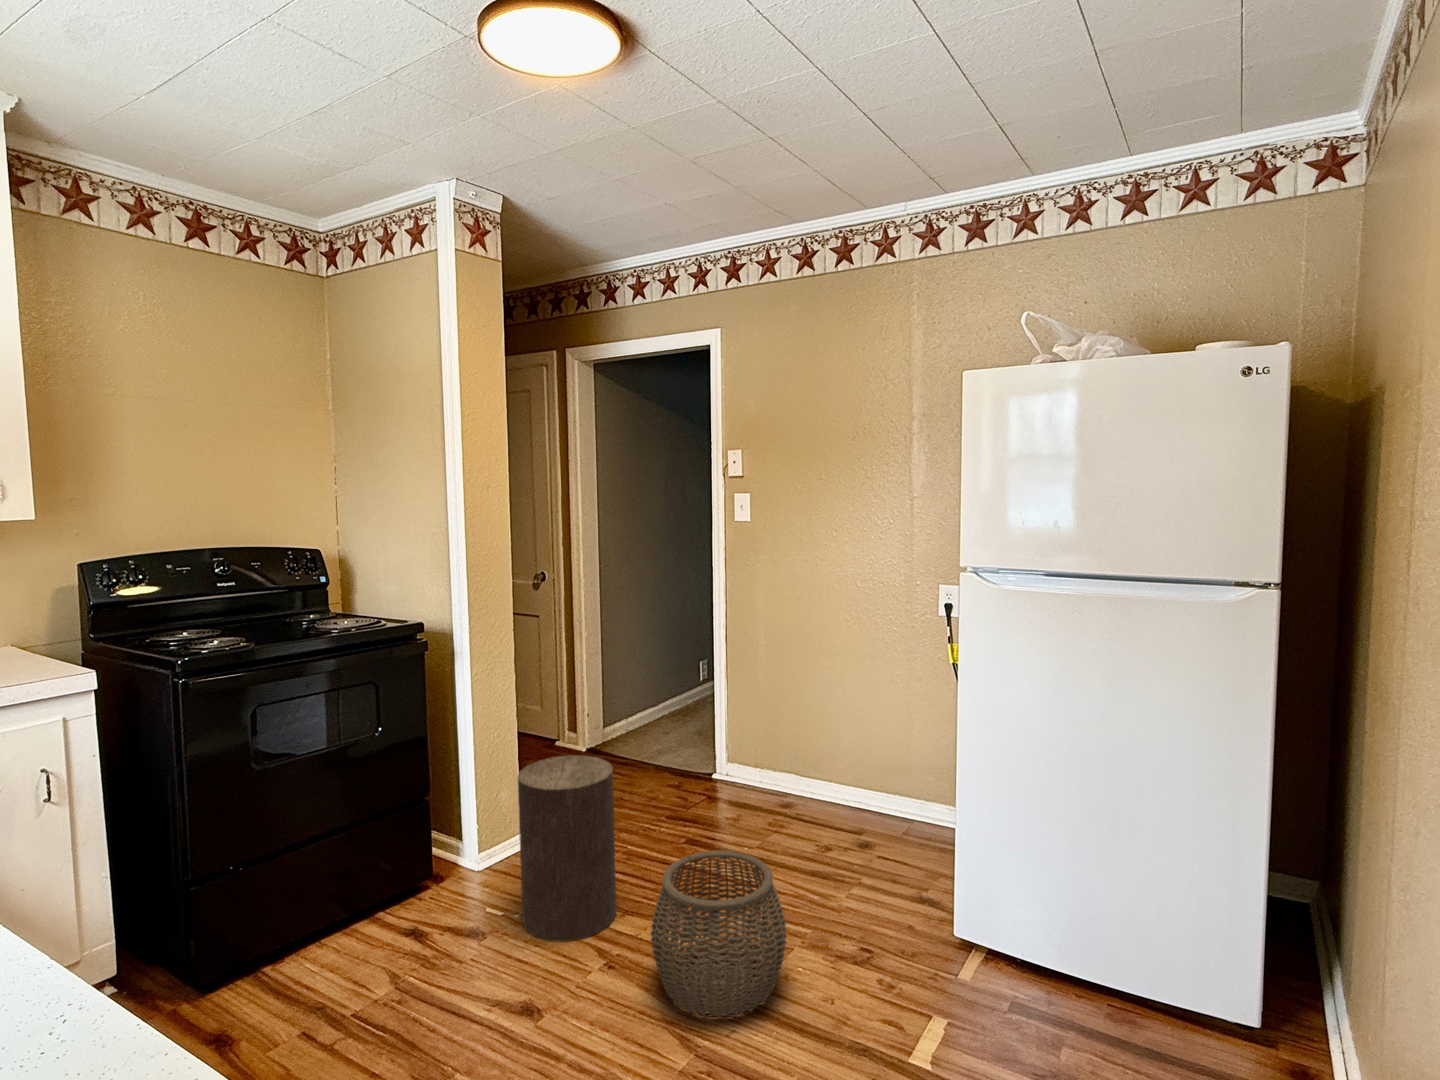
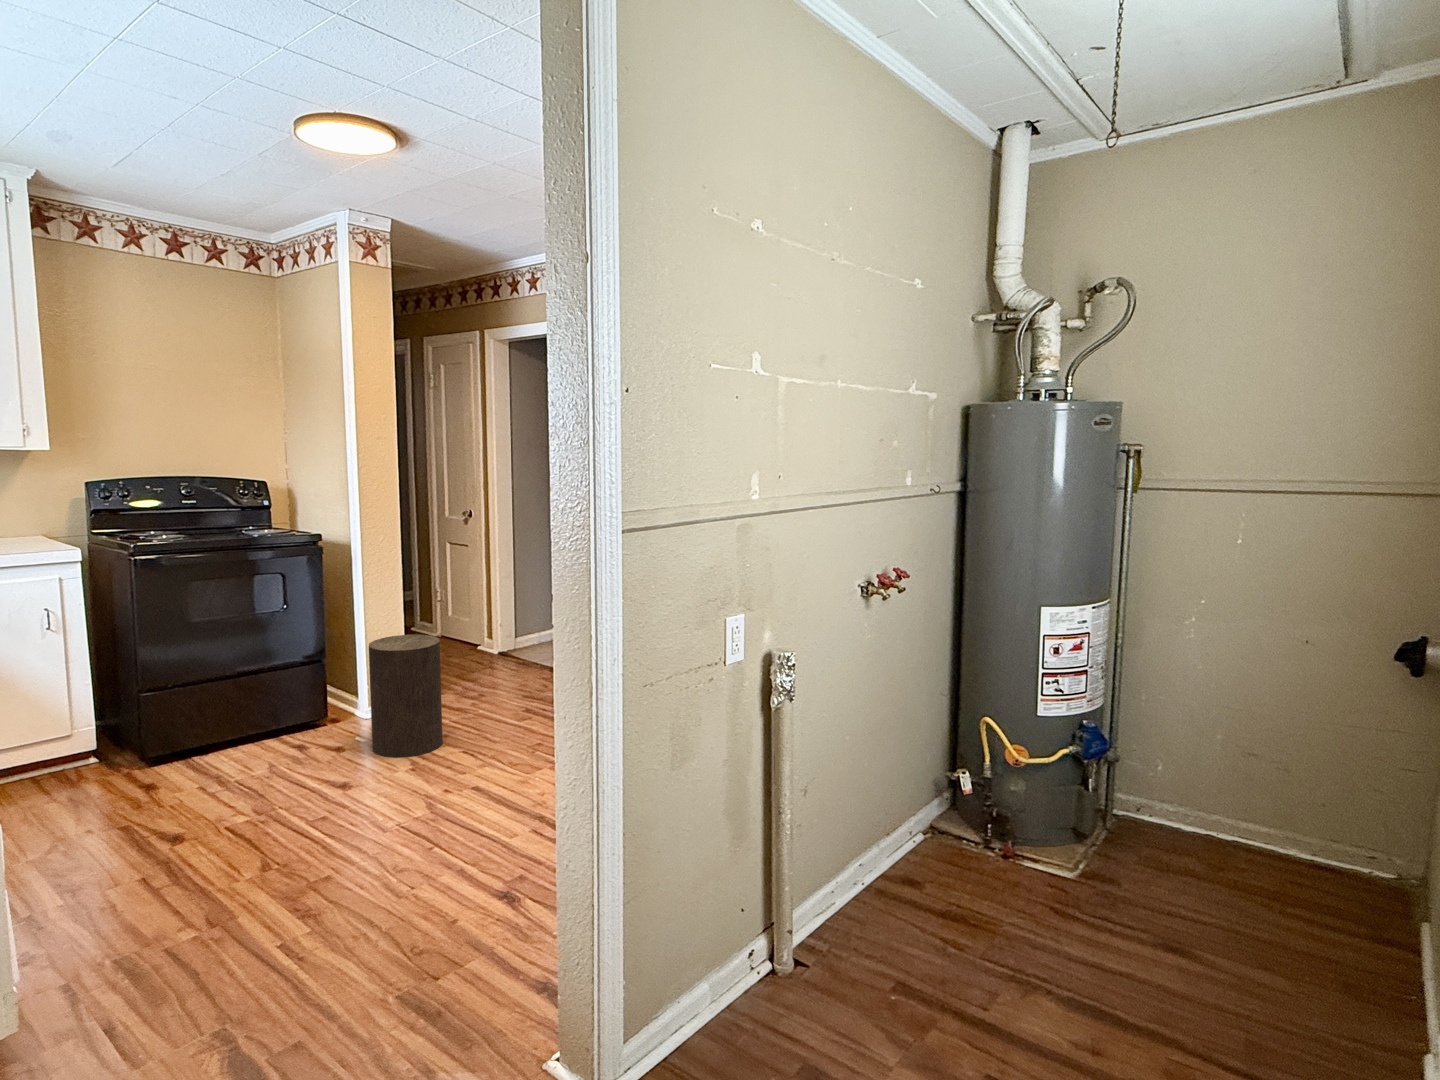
woven basket: present [651,851,787,1018] -> none [427,697,524,799]

